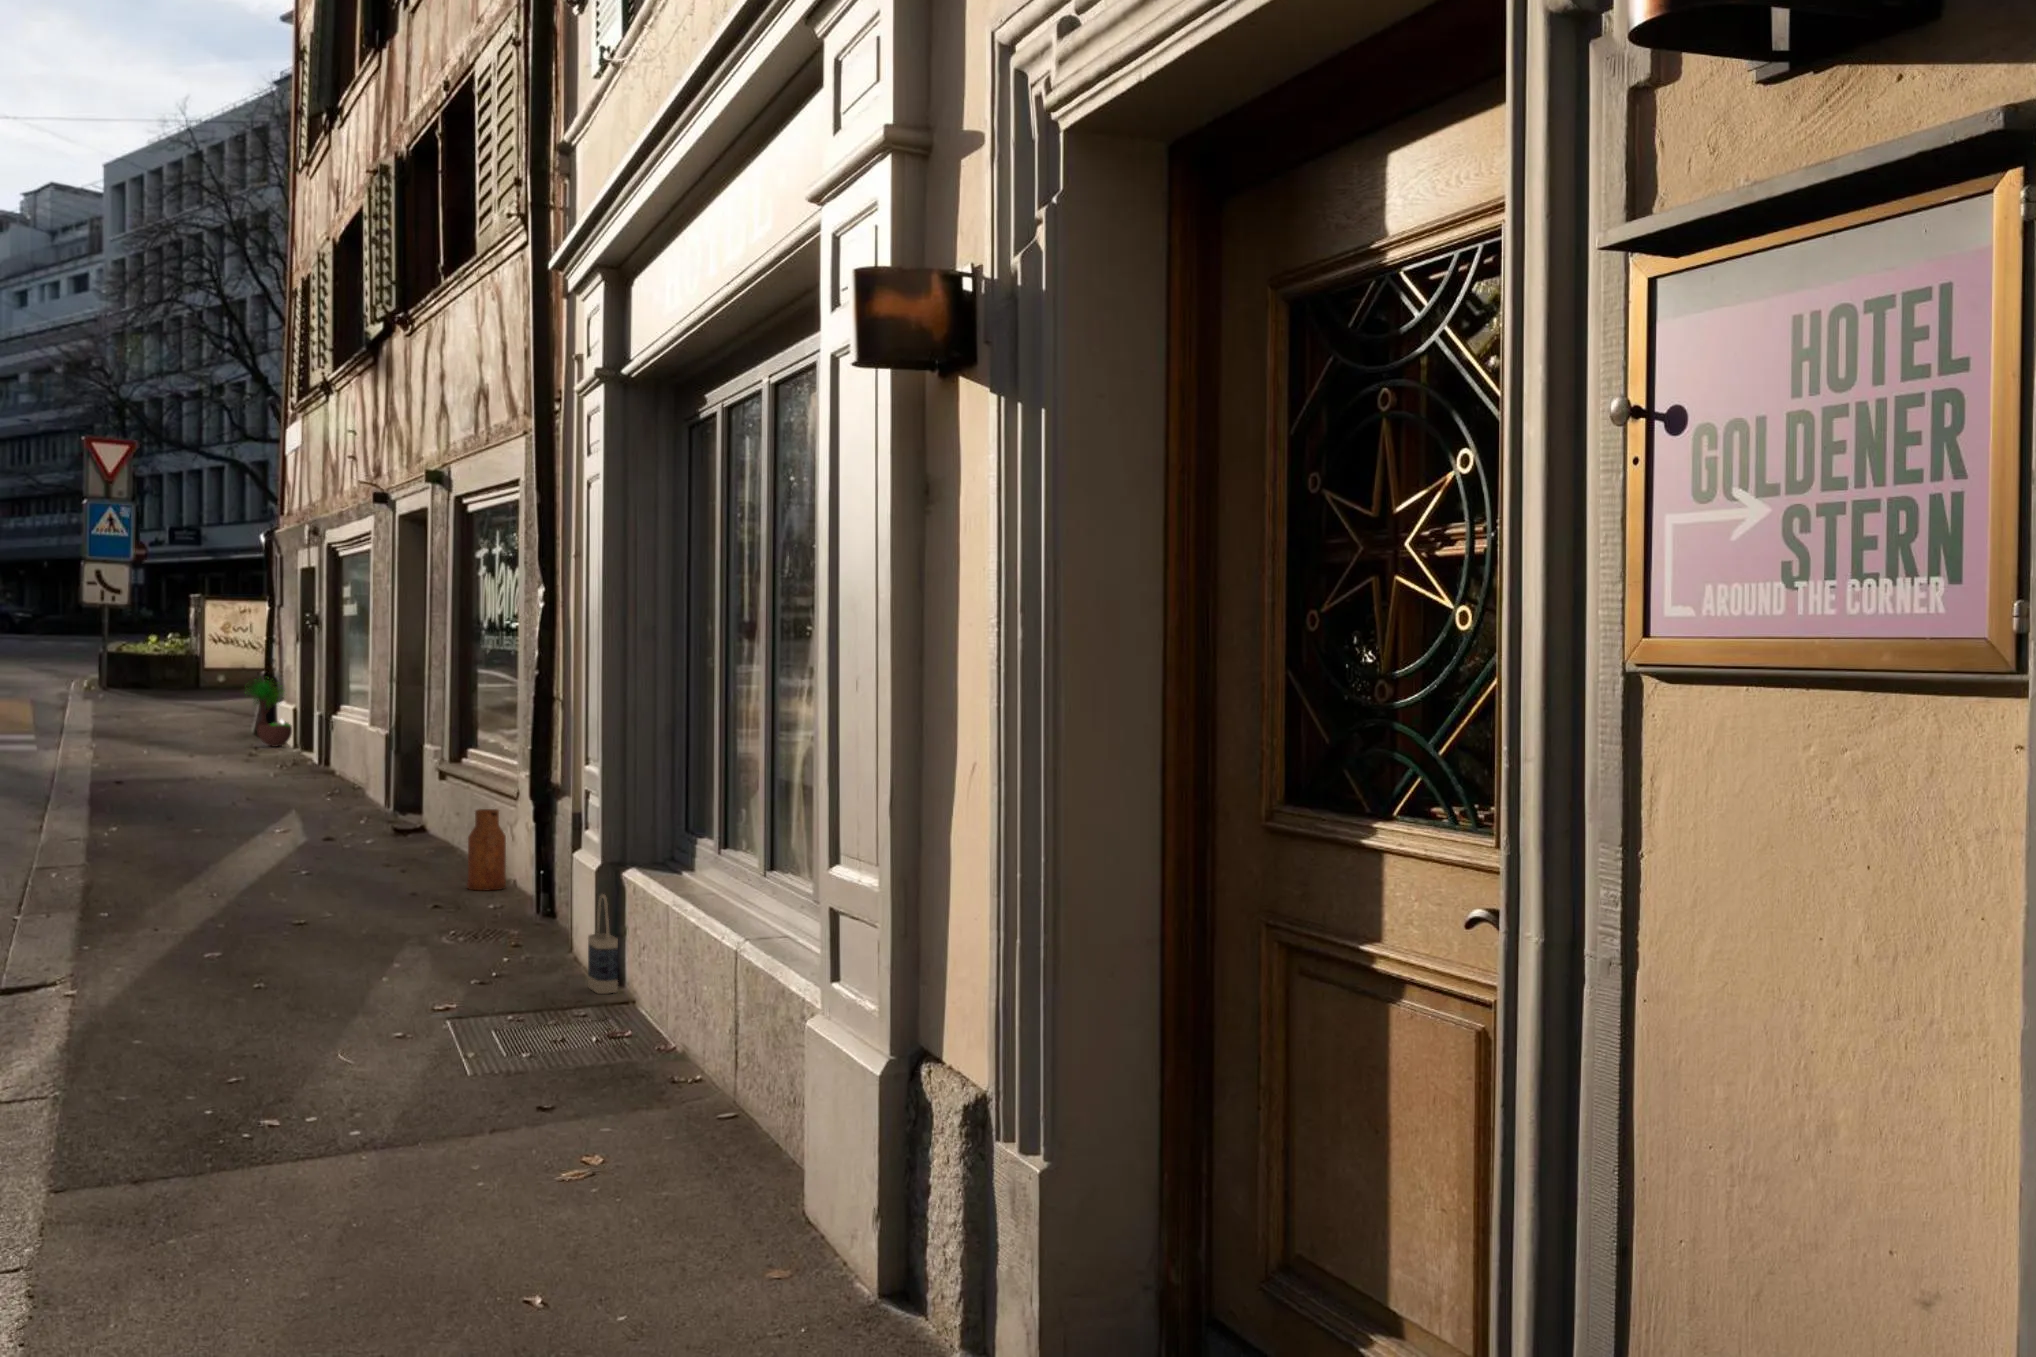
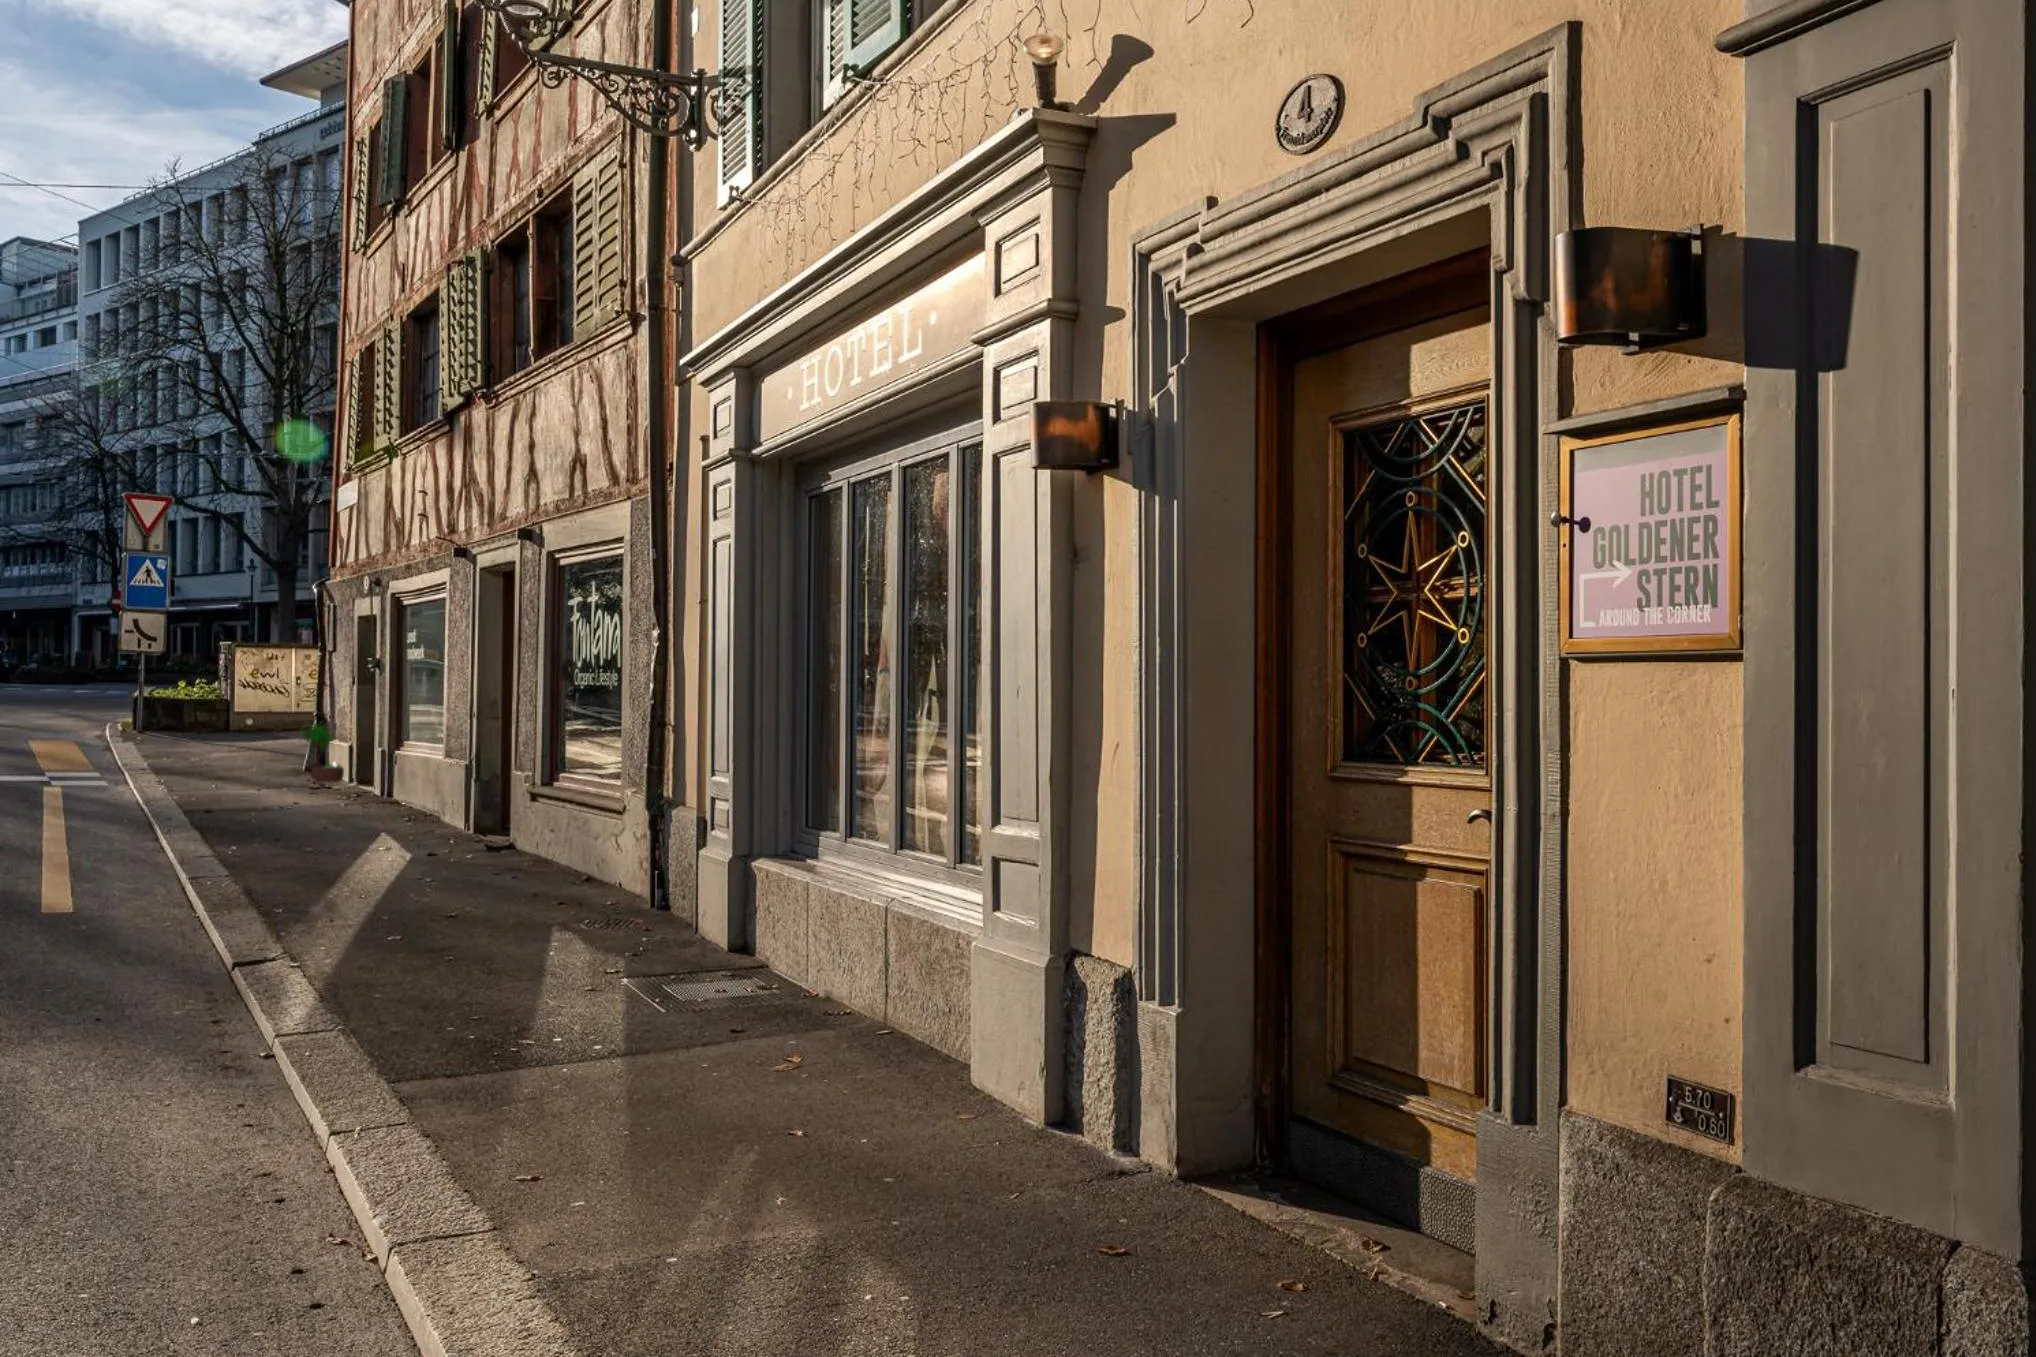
watering can: present [467,809,506,890] -> none [587,826,620,897]
bag: present [588,894,618,994] -> none [734,883,760,965]

